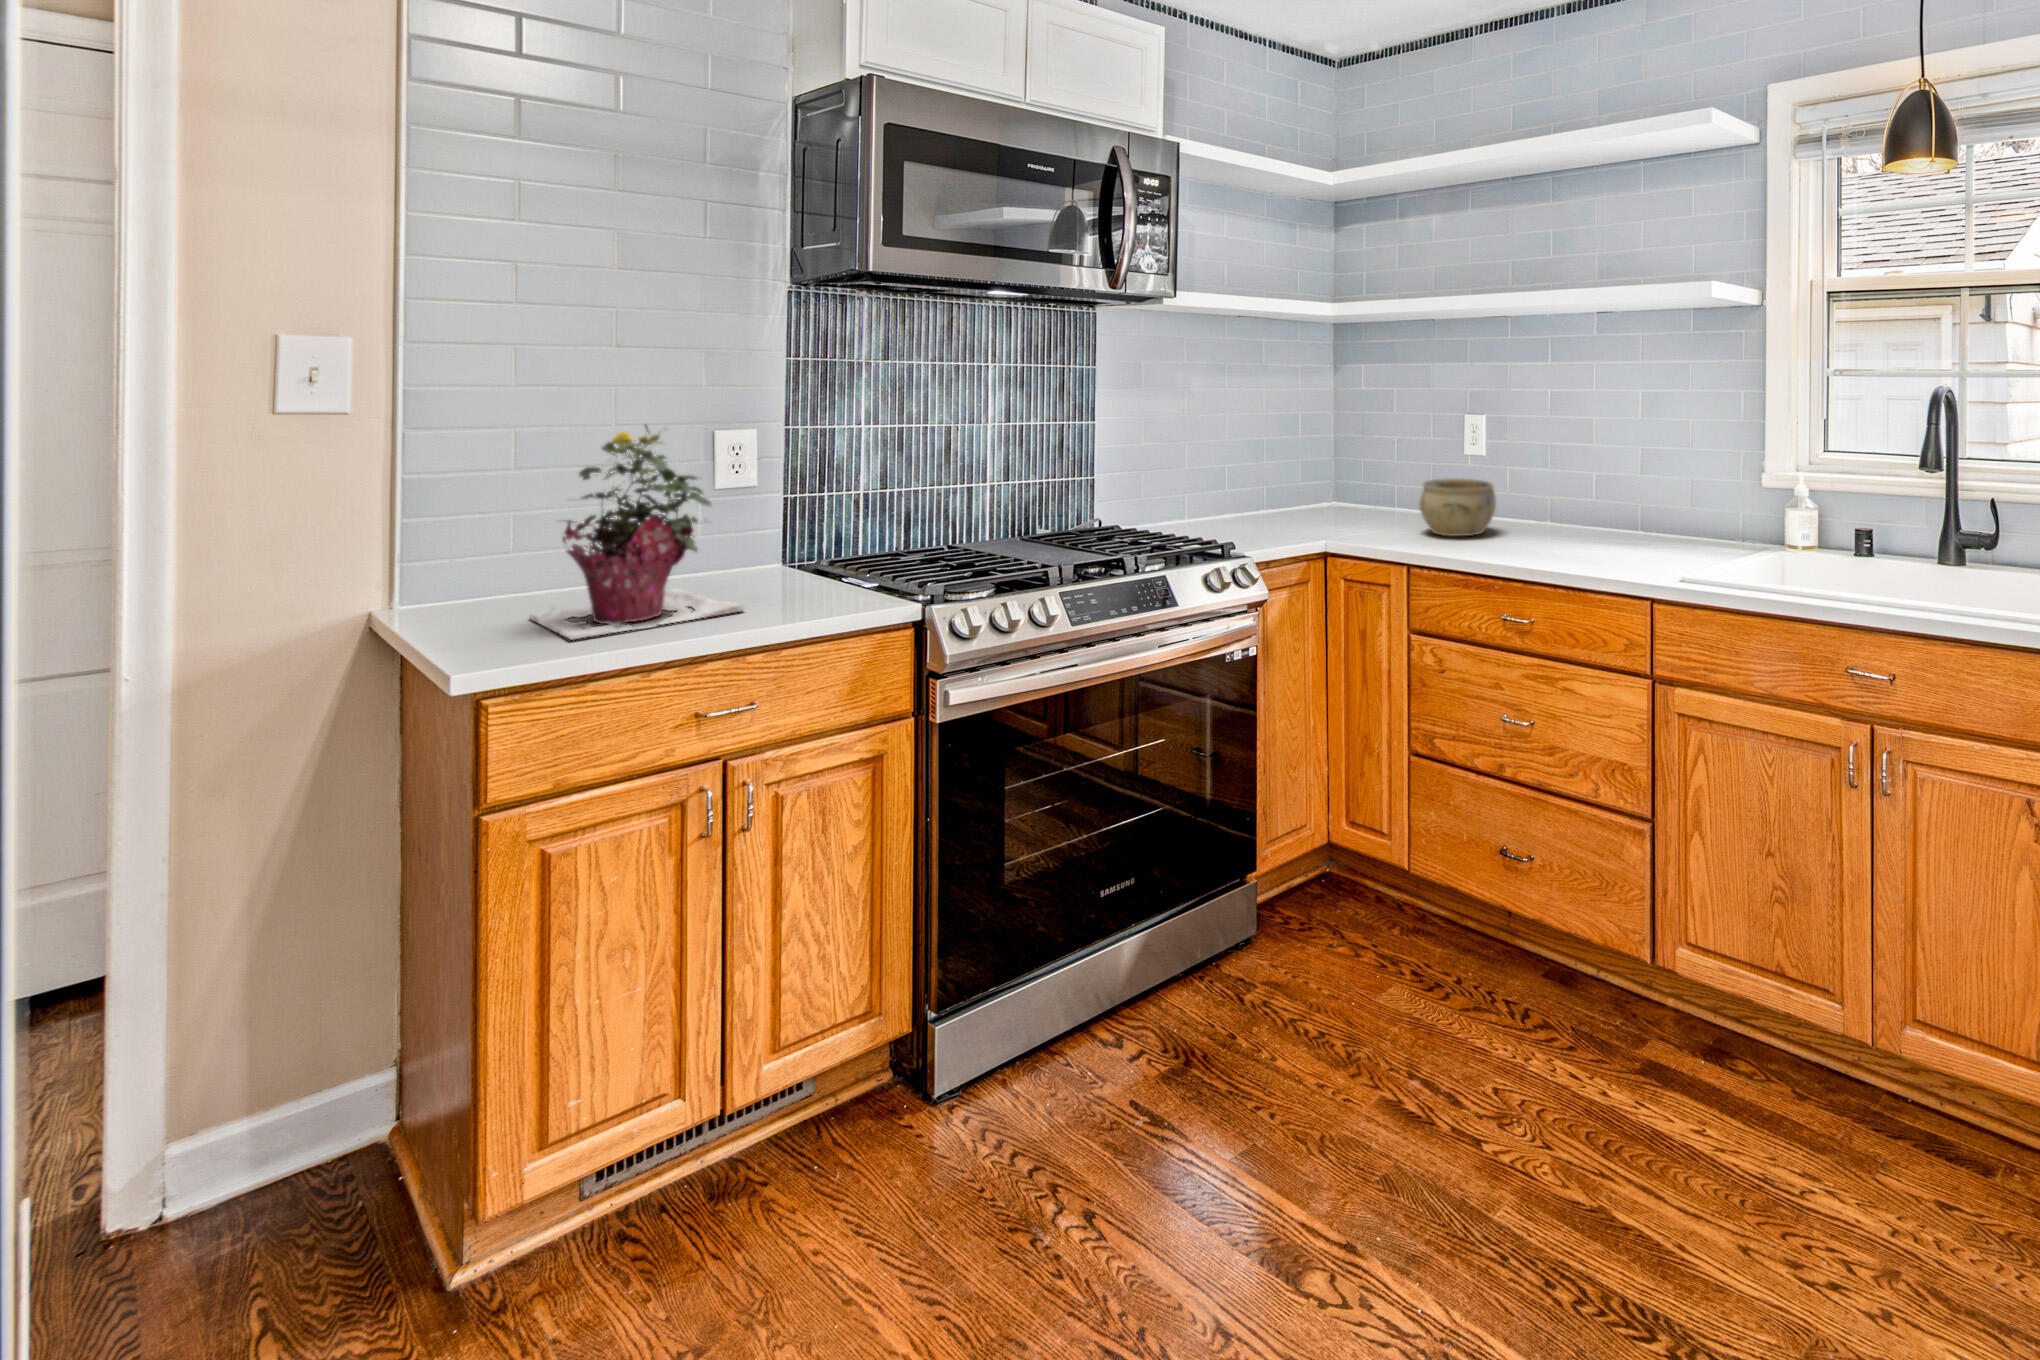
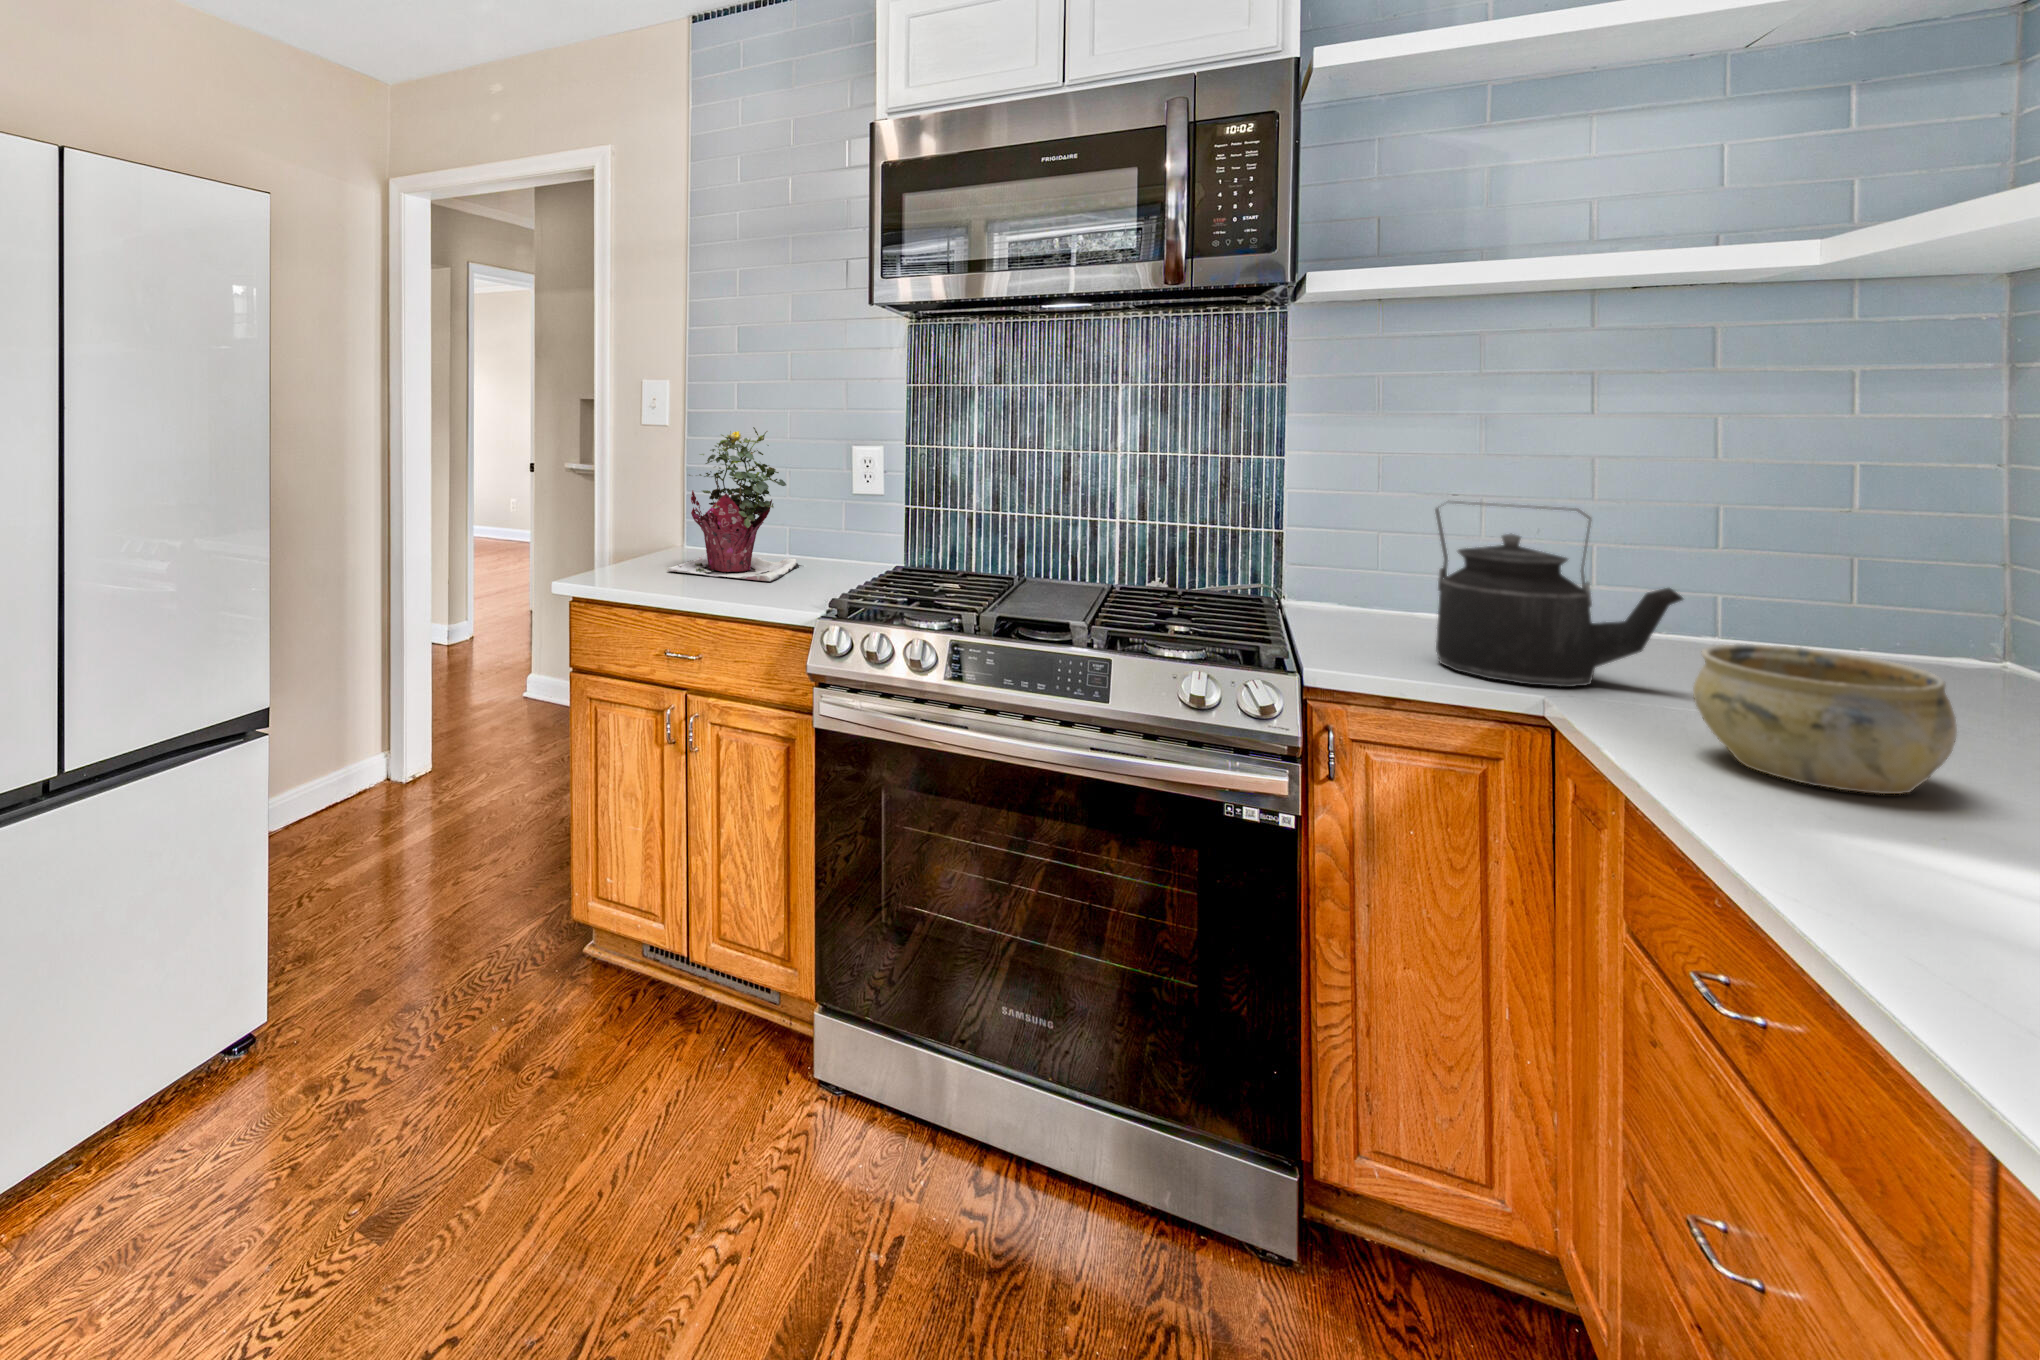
kettle: none [1261,427,1358,532] -> present [1435,501,1683,687]

